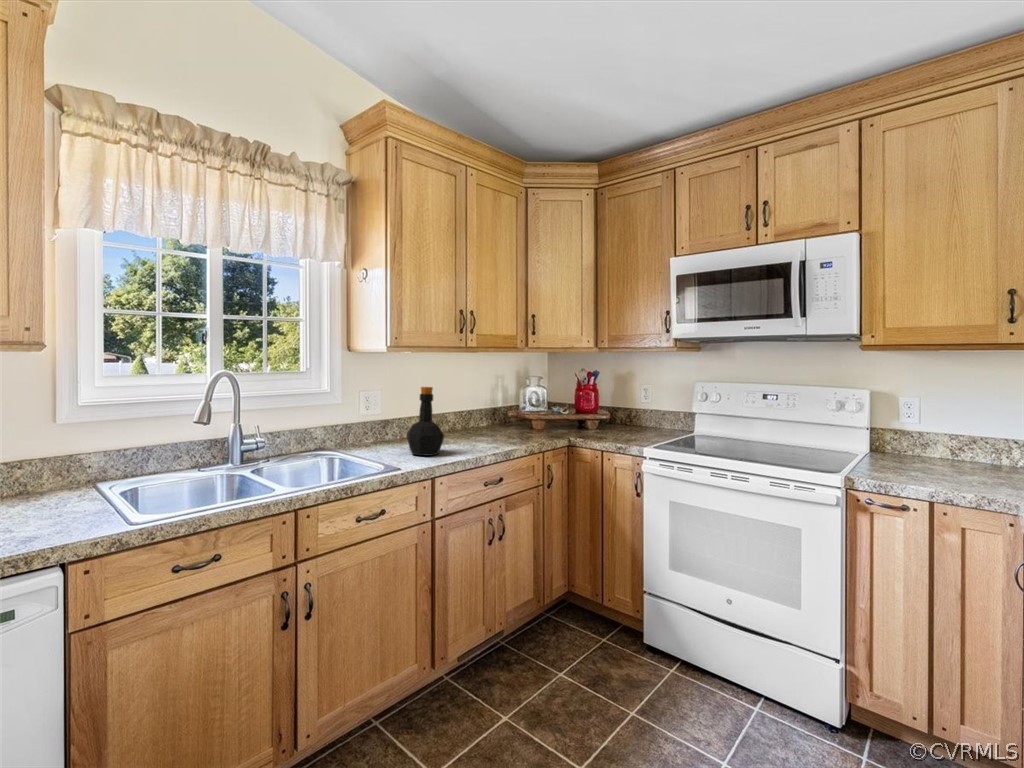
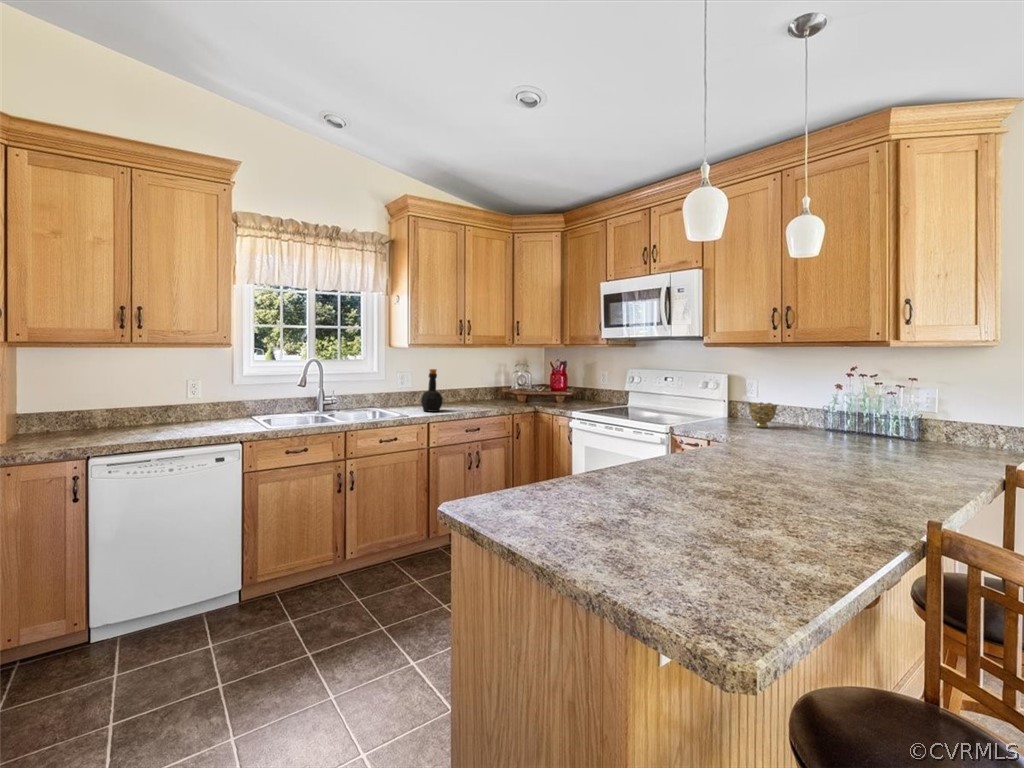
decorative bowl: none [937,434,990,474] -> present [749,402,778,428]

